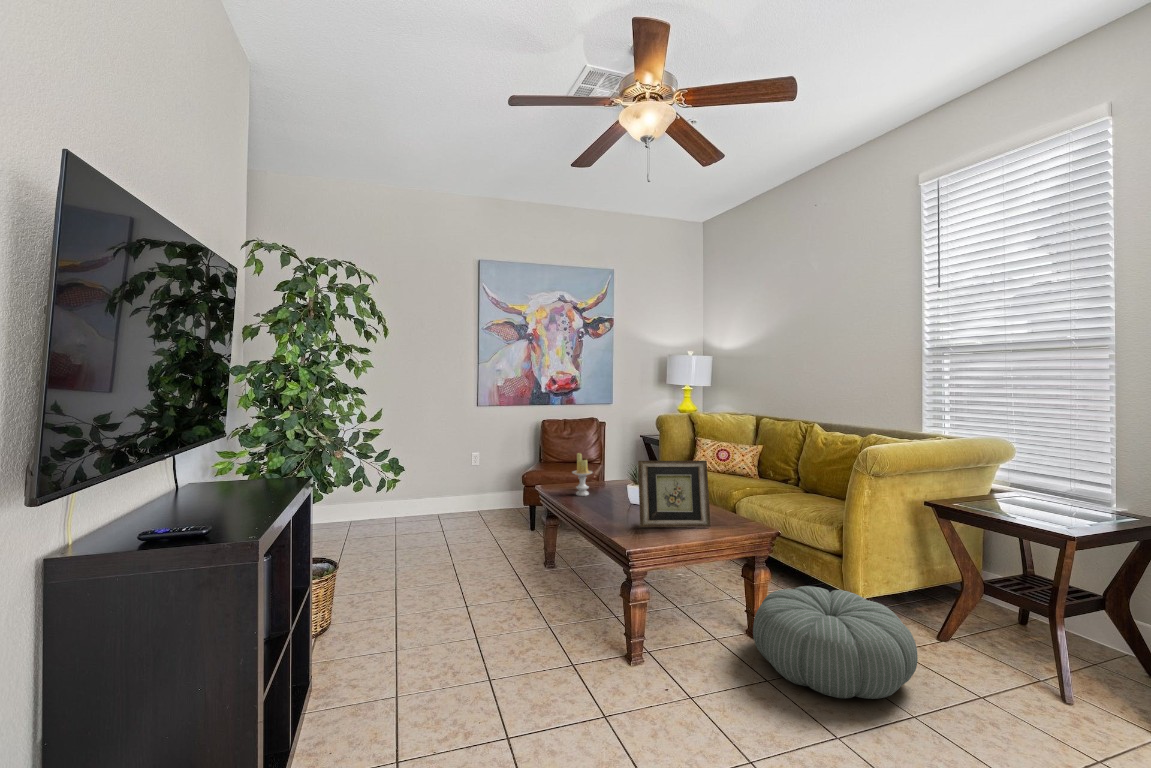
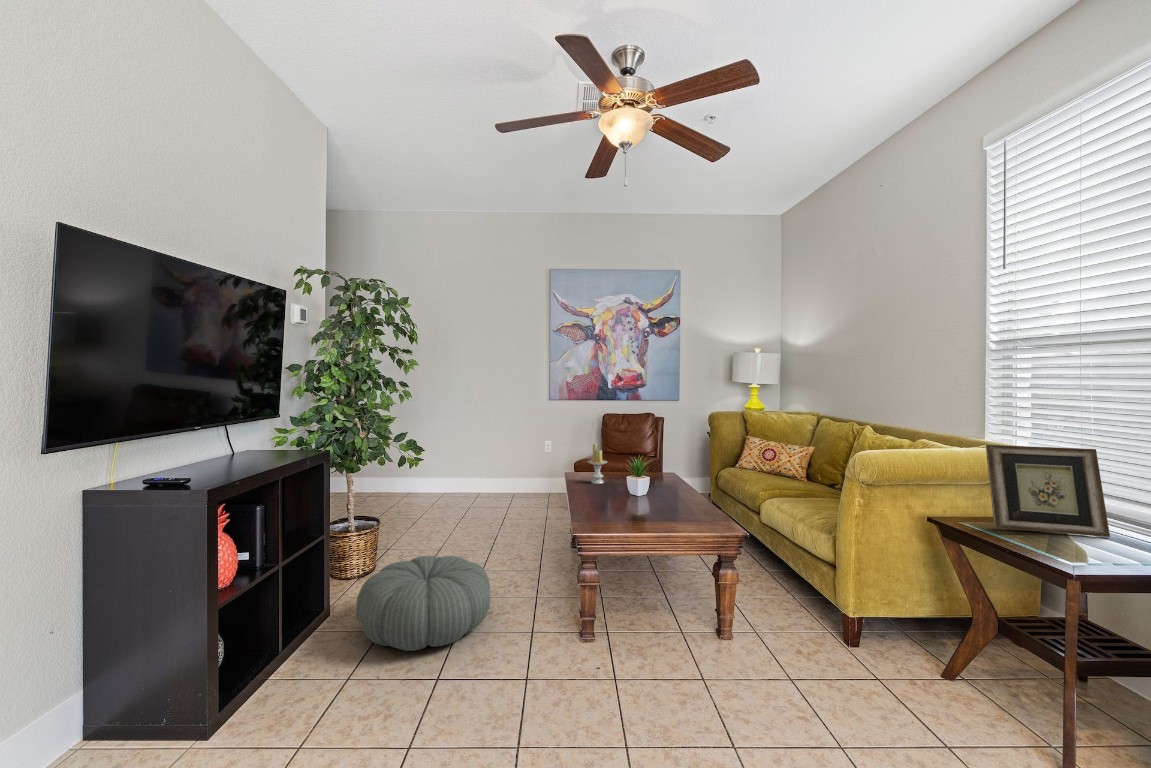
picture frame: present [638,461,711,527] -> present [986,445,1110,537]
pouf: present [753,586,918,699] -> present [356,556,491,651]

